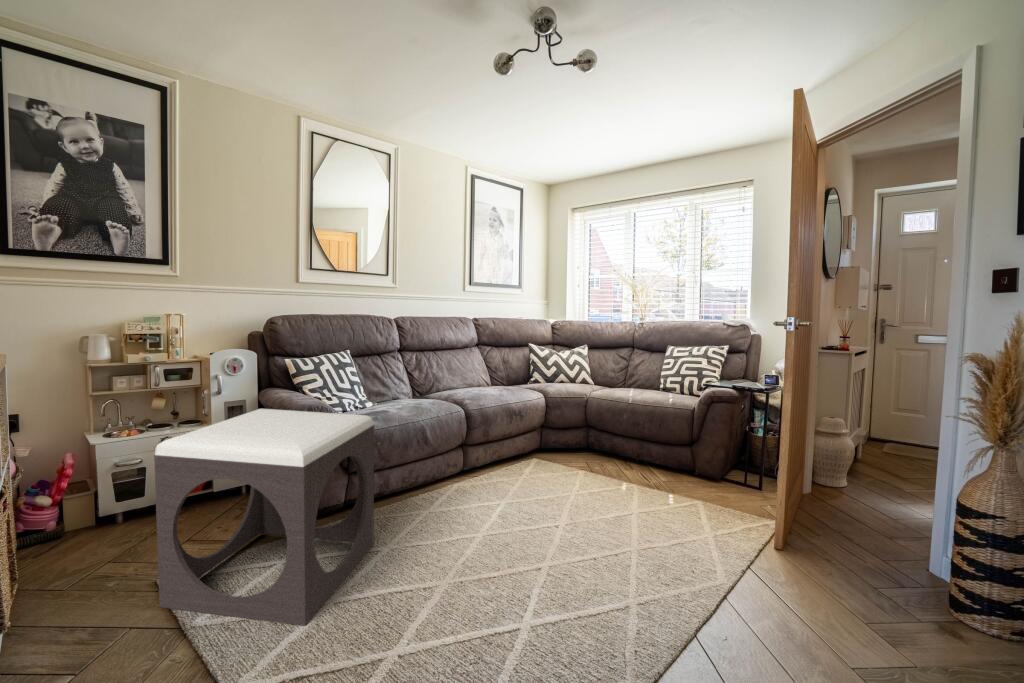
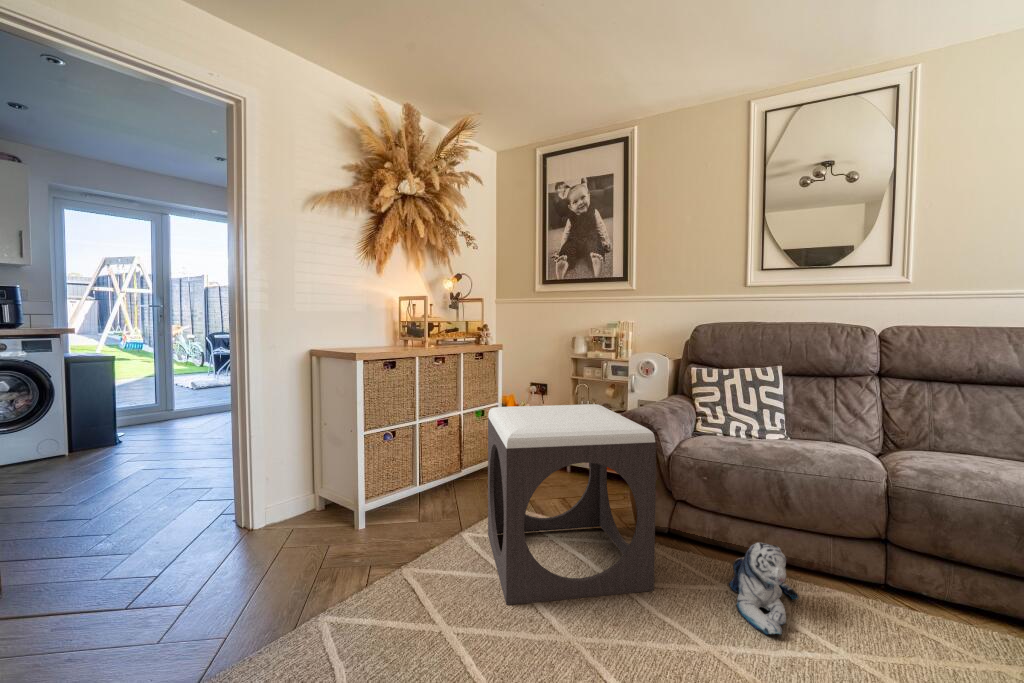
plush toy: none [395,473,457,527] -> present [729,543,798,635]

